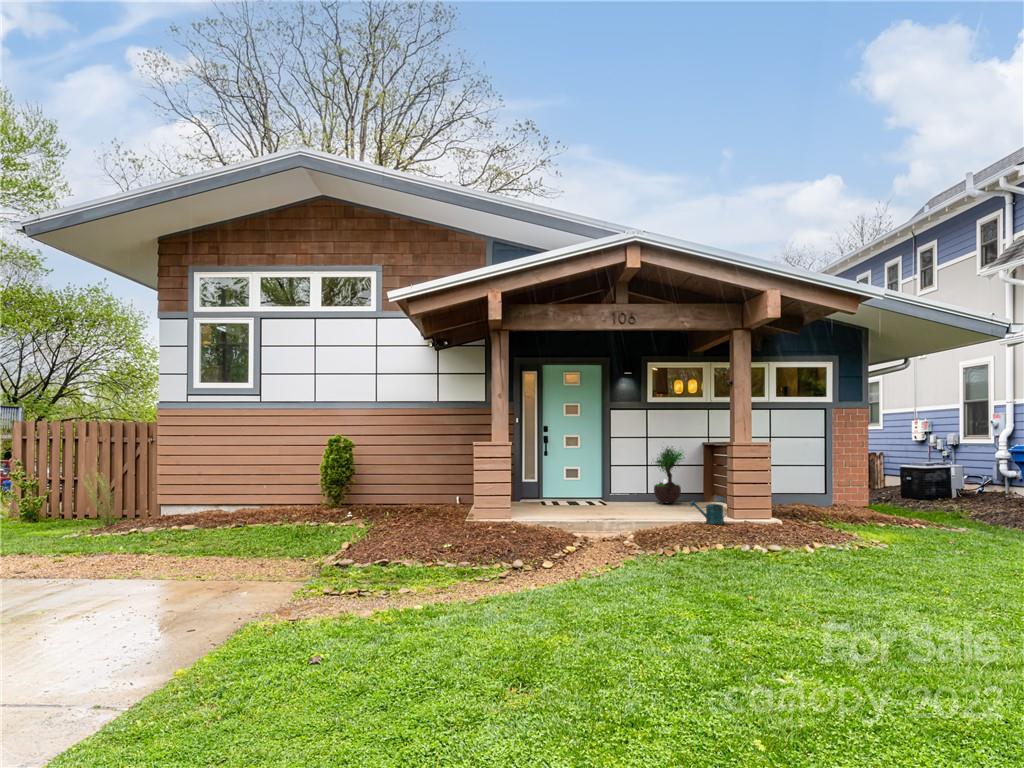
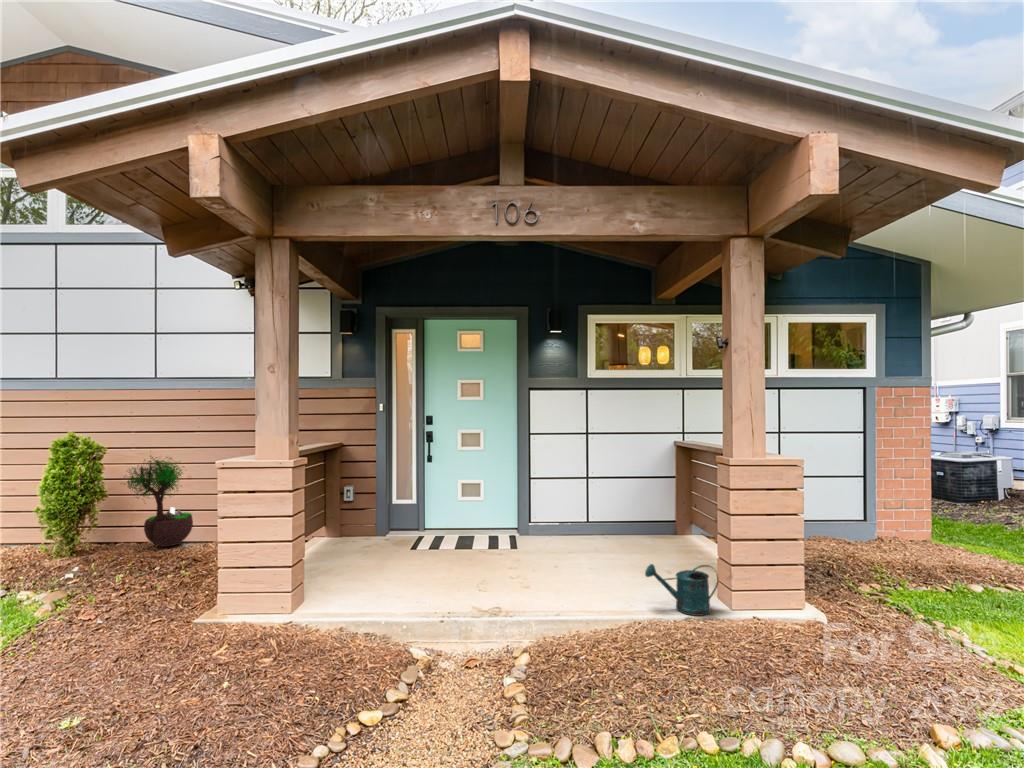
potted tree: present [654,446,684,503] -> present [127,456,193,547]

